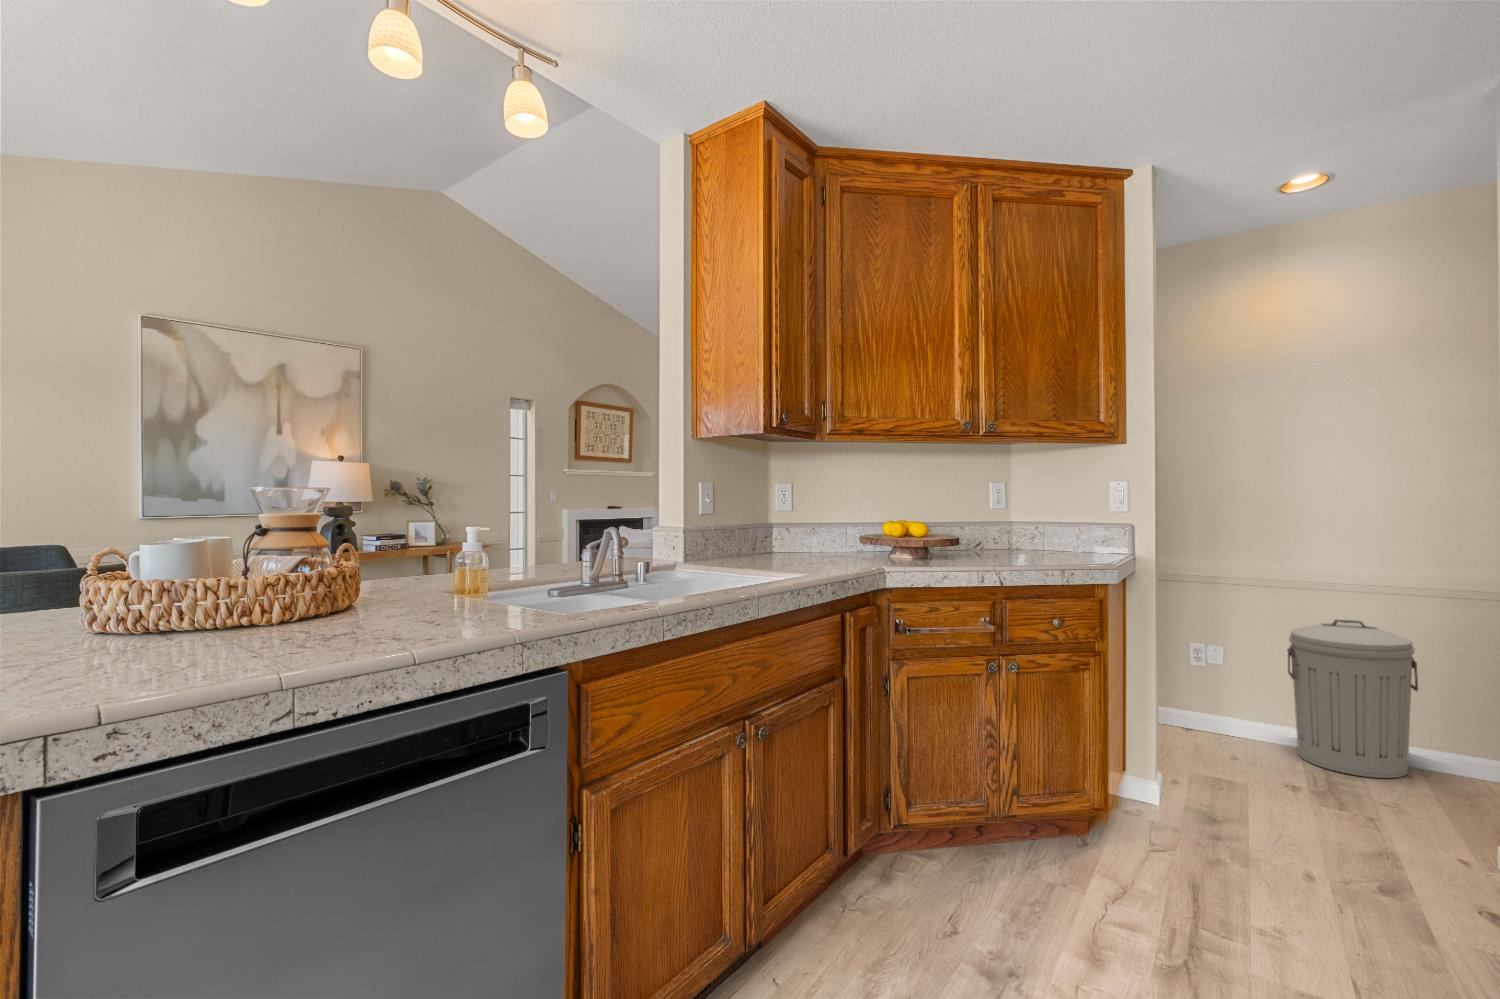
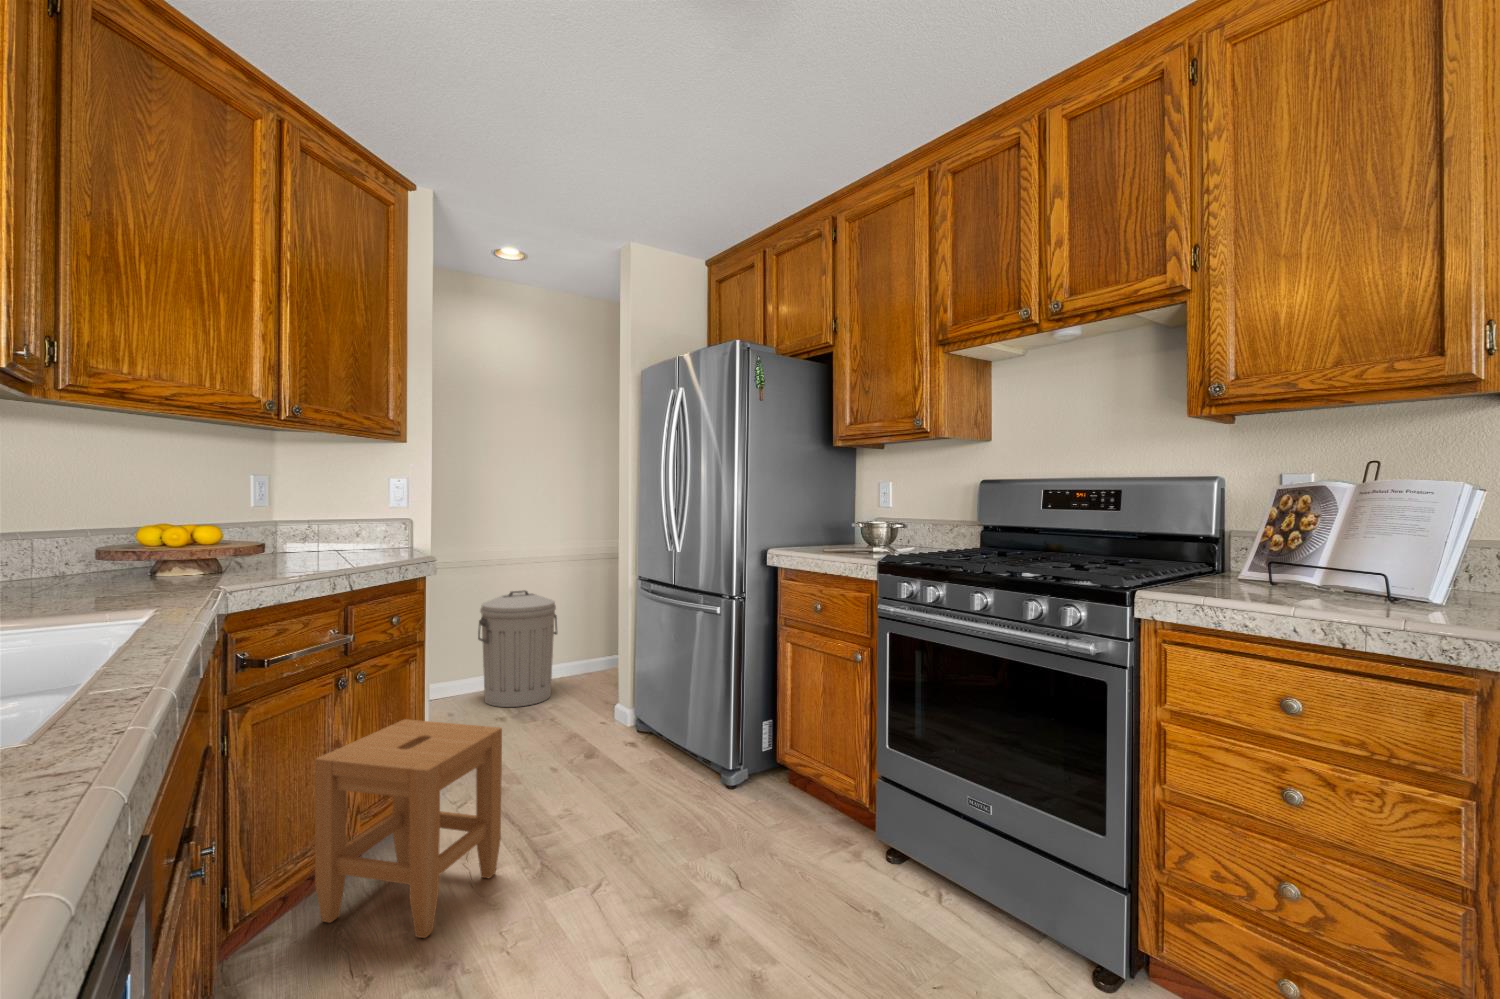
stool: none [961,721,1137,934] -> present [315,719,502,938]

